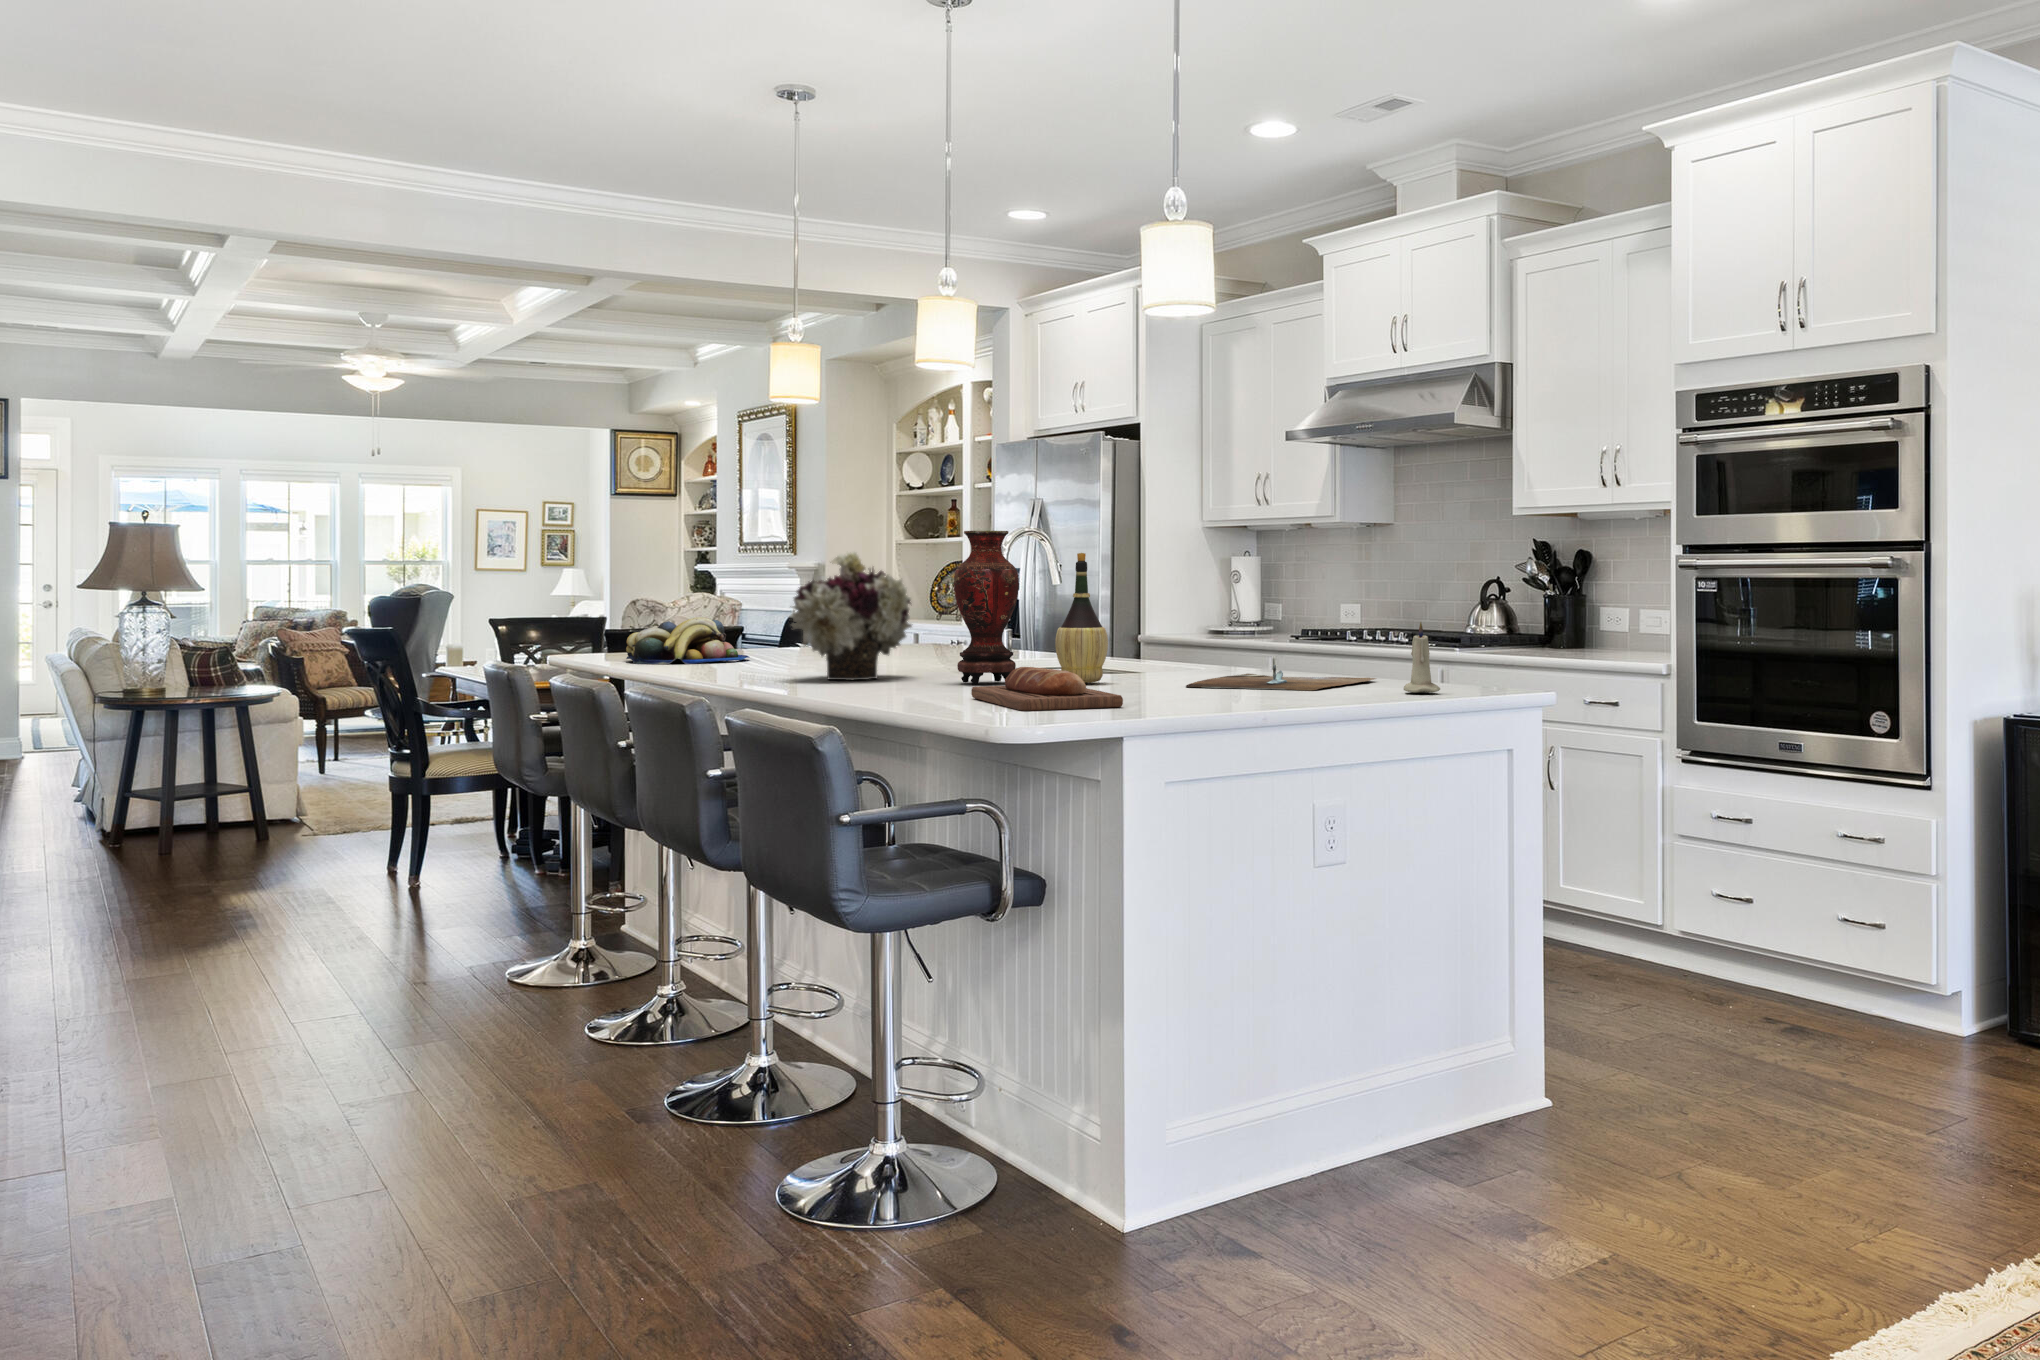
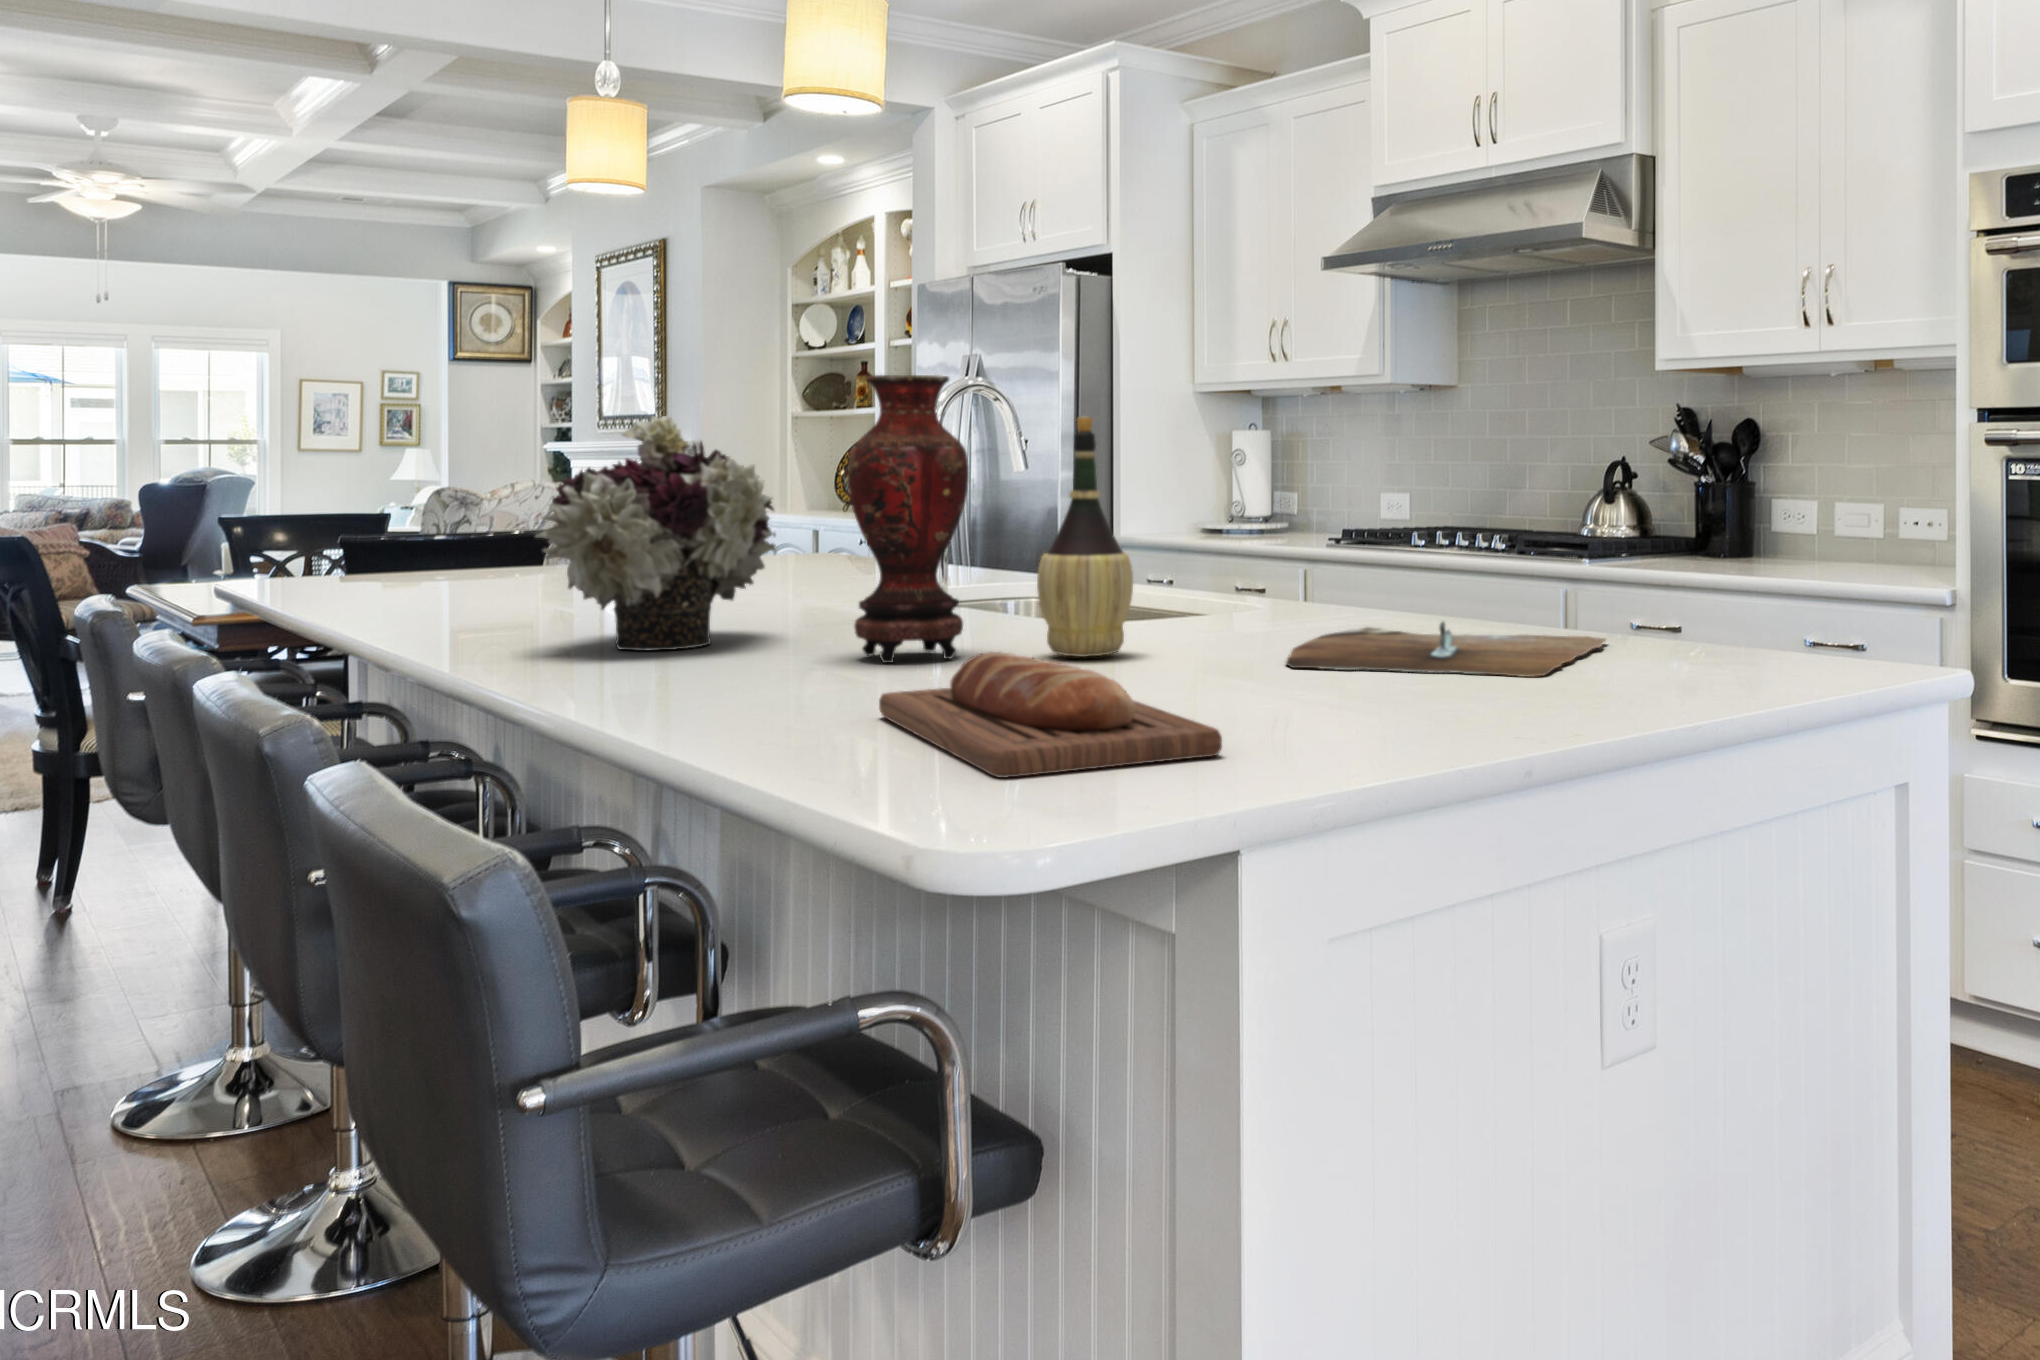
fruit bowl: present [626,617,749,664] -> none [317,525,528,604]
candle: present [1404,622,1440,693] -> none [1723,546,1801,686]

